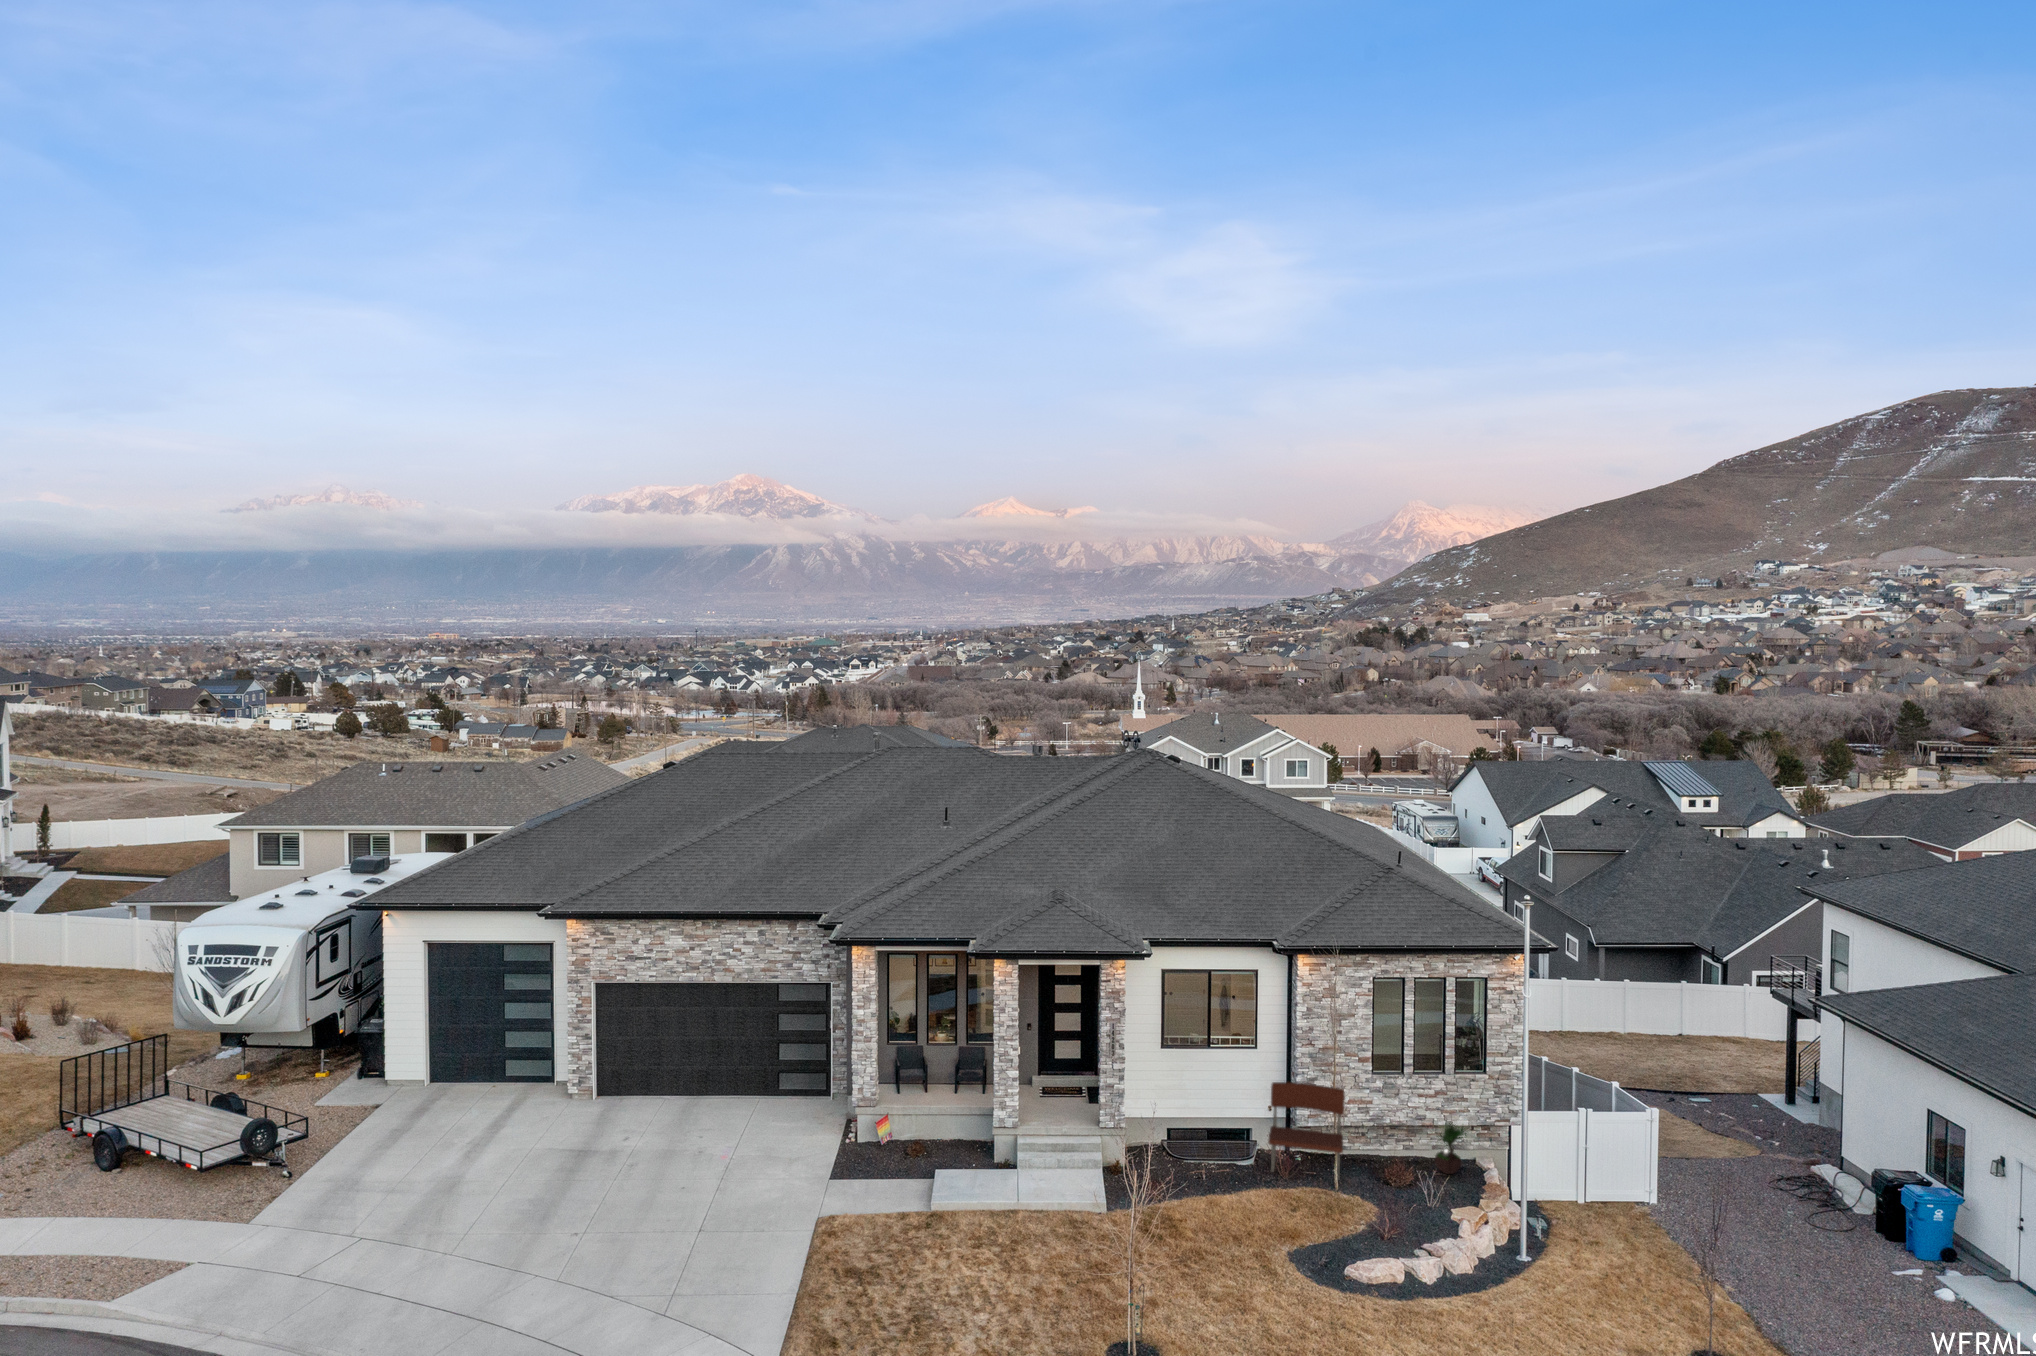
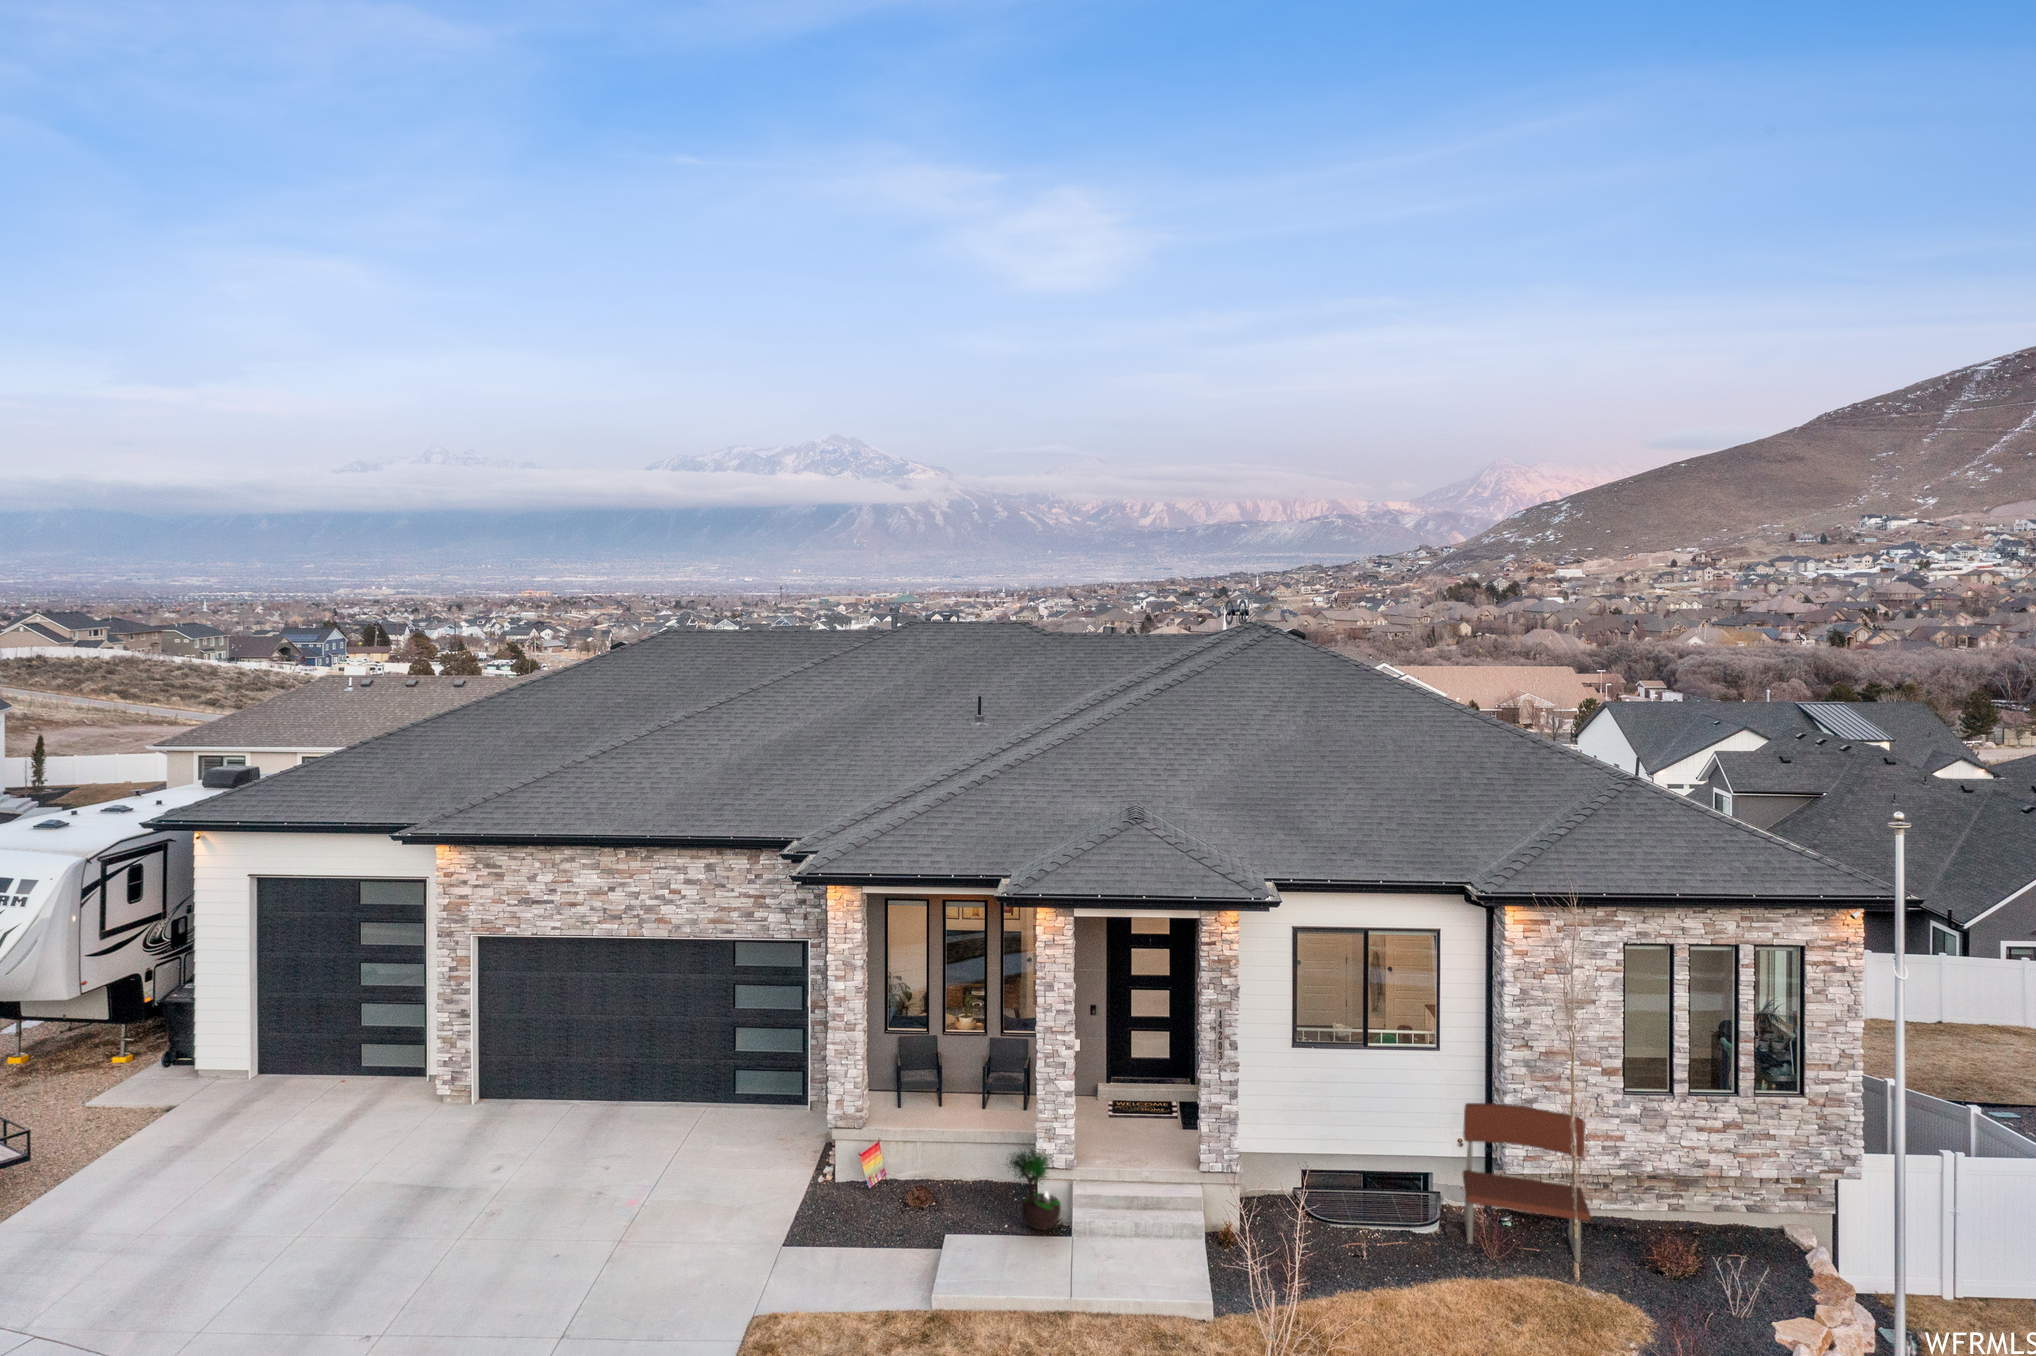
potted tree: present [1435,1122,1466,1174] -> present [1007,1148,1061,1230]

